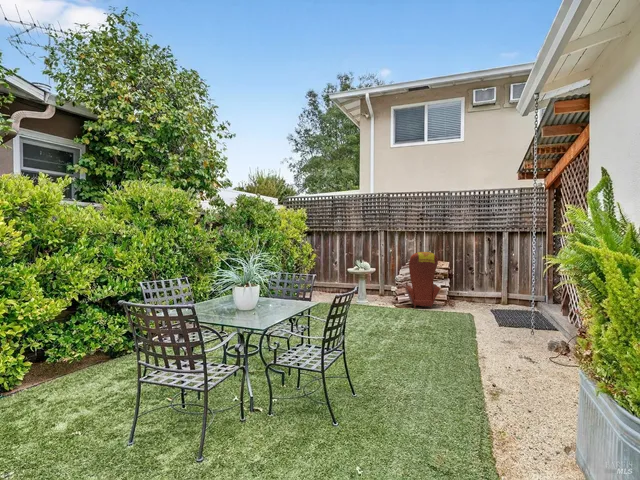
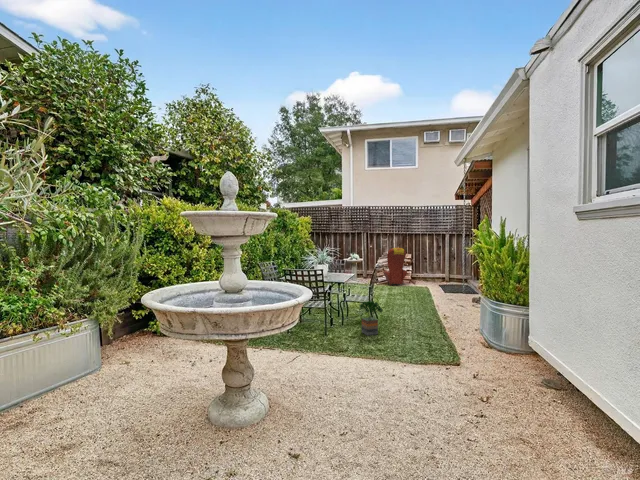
potted tree: none [285,366,337,451] -> present [359,301,383,336]

